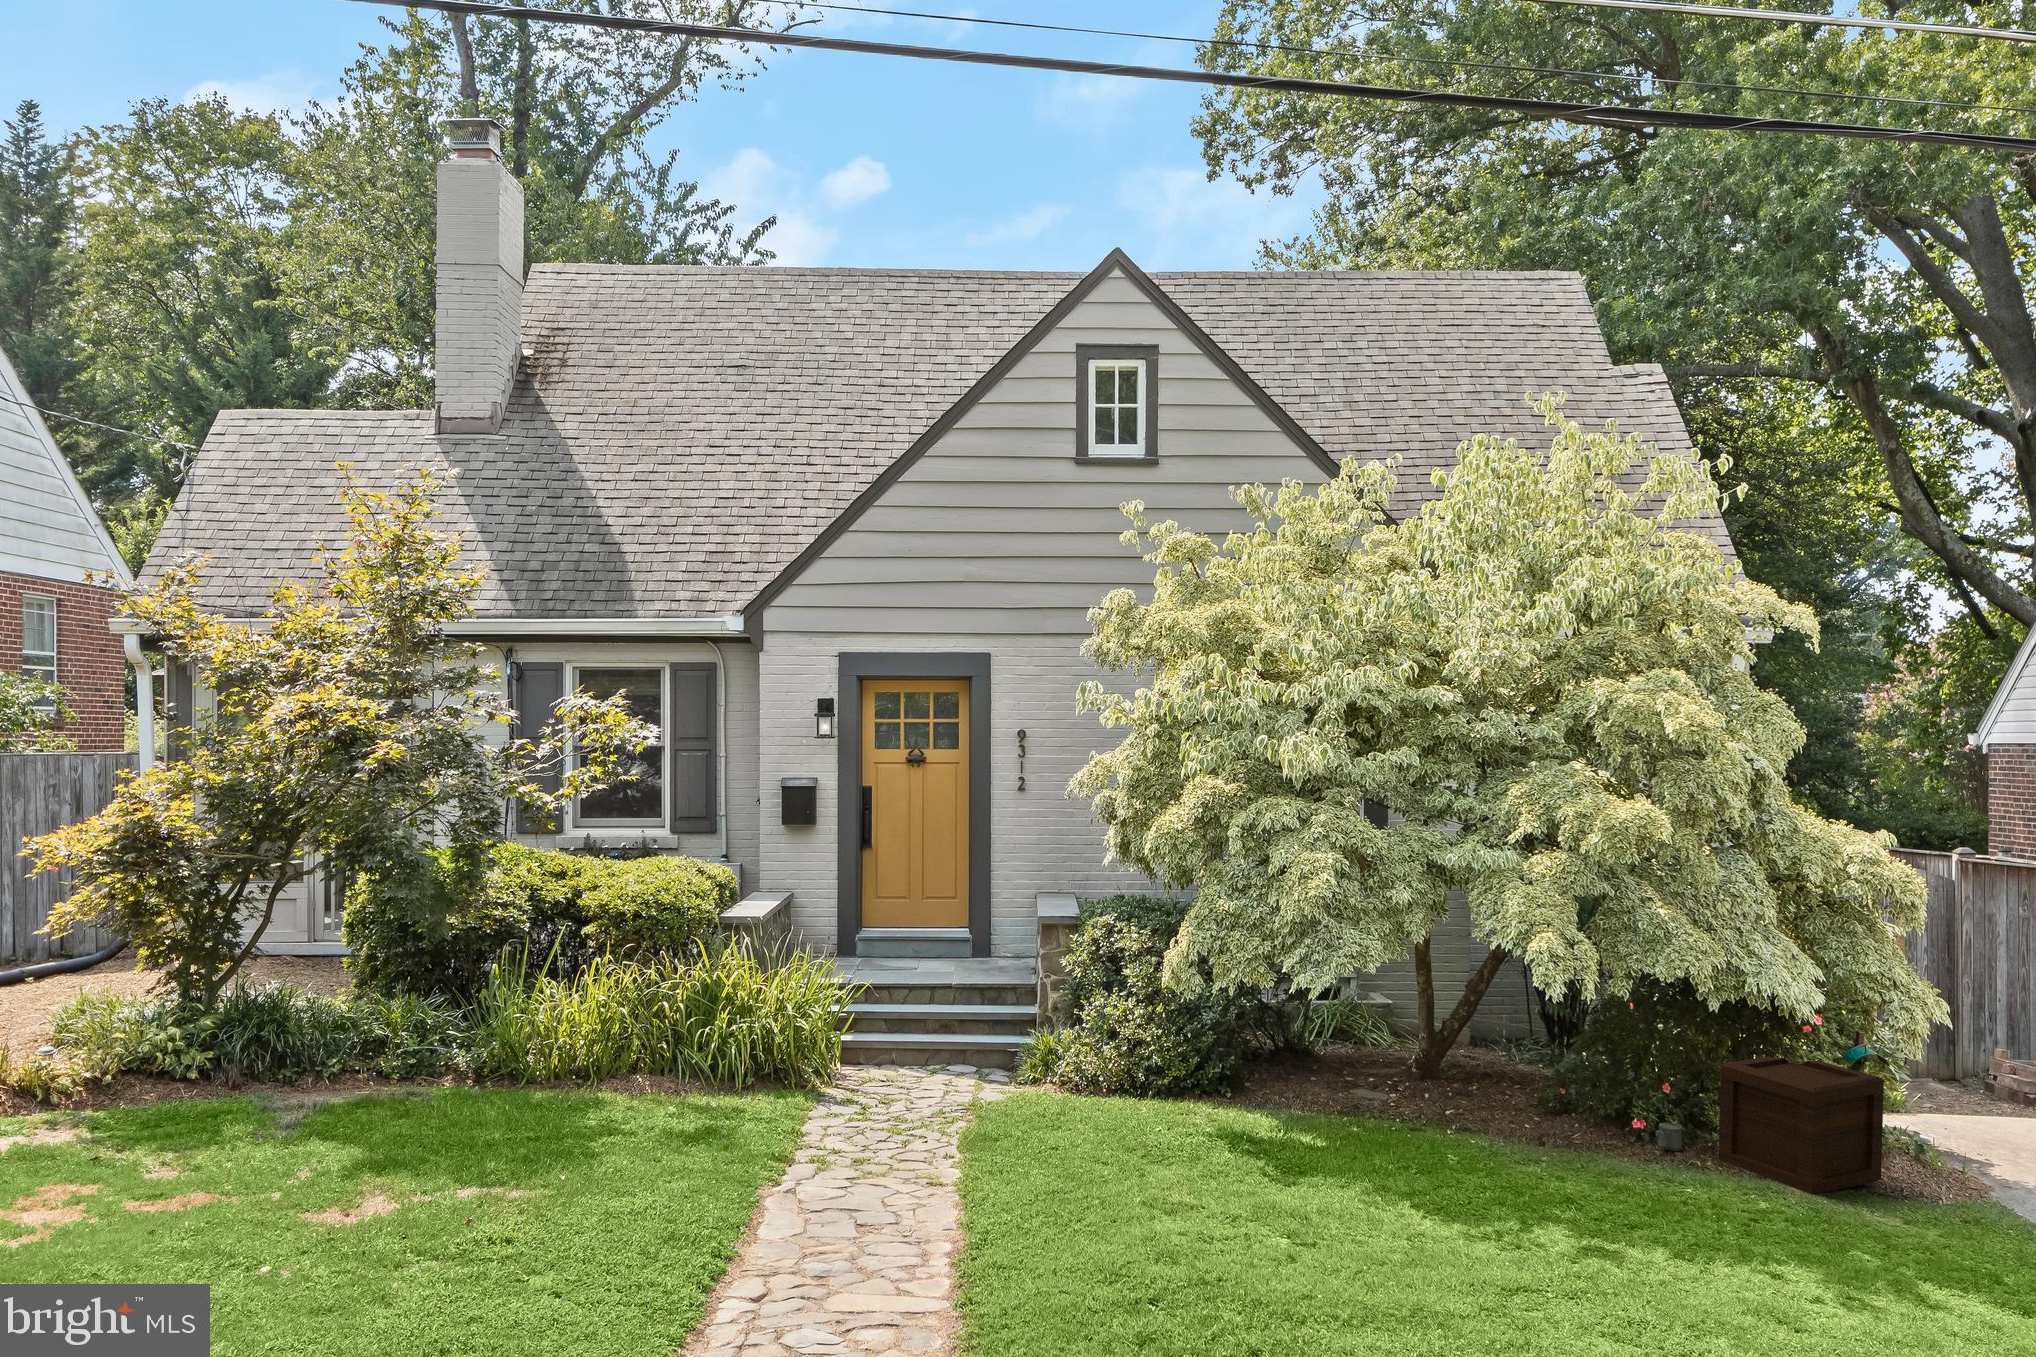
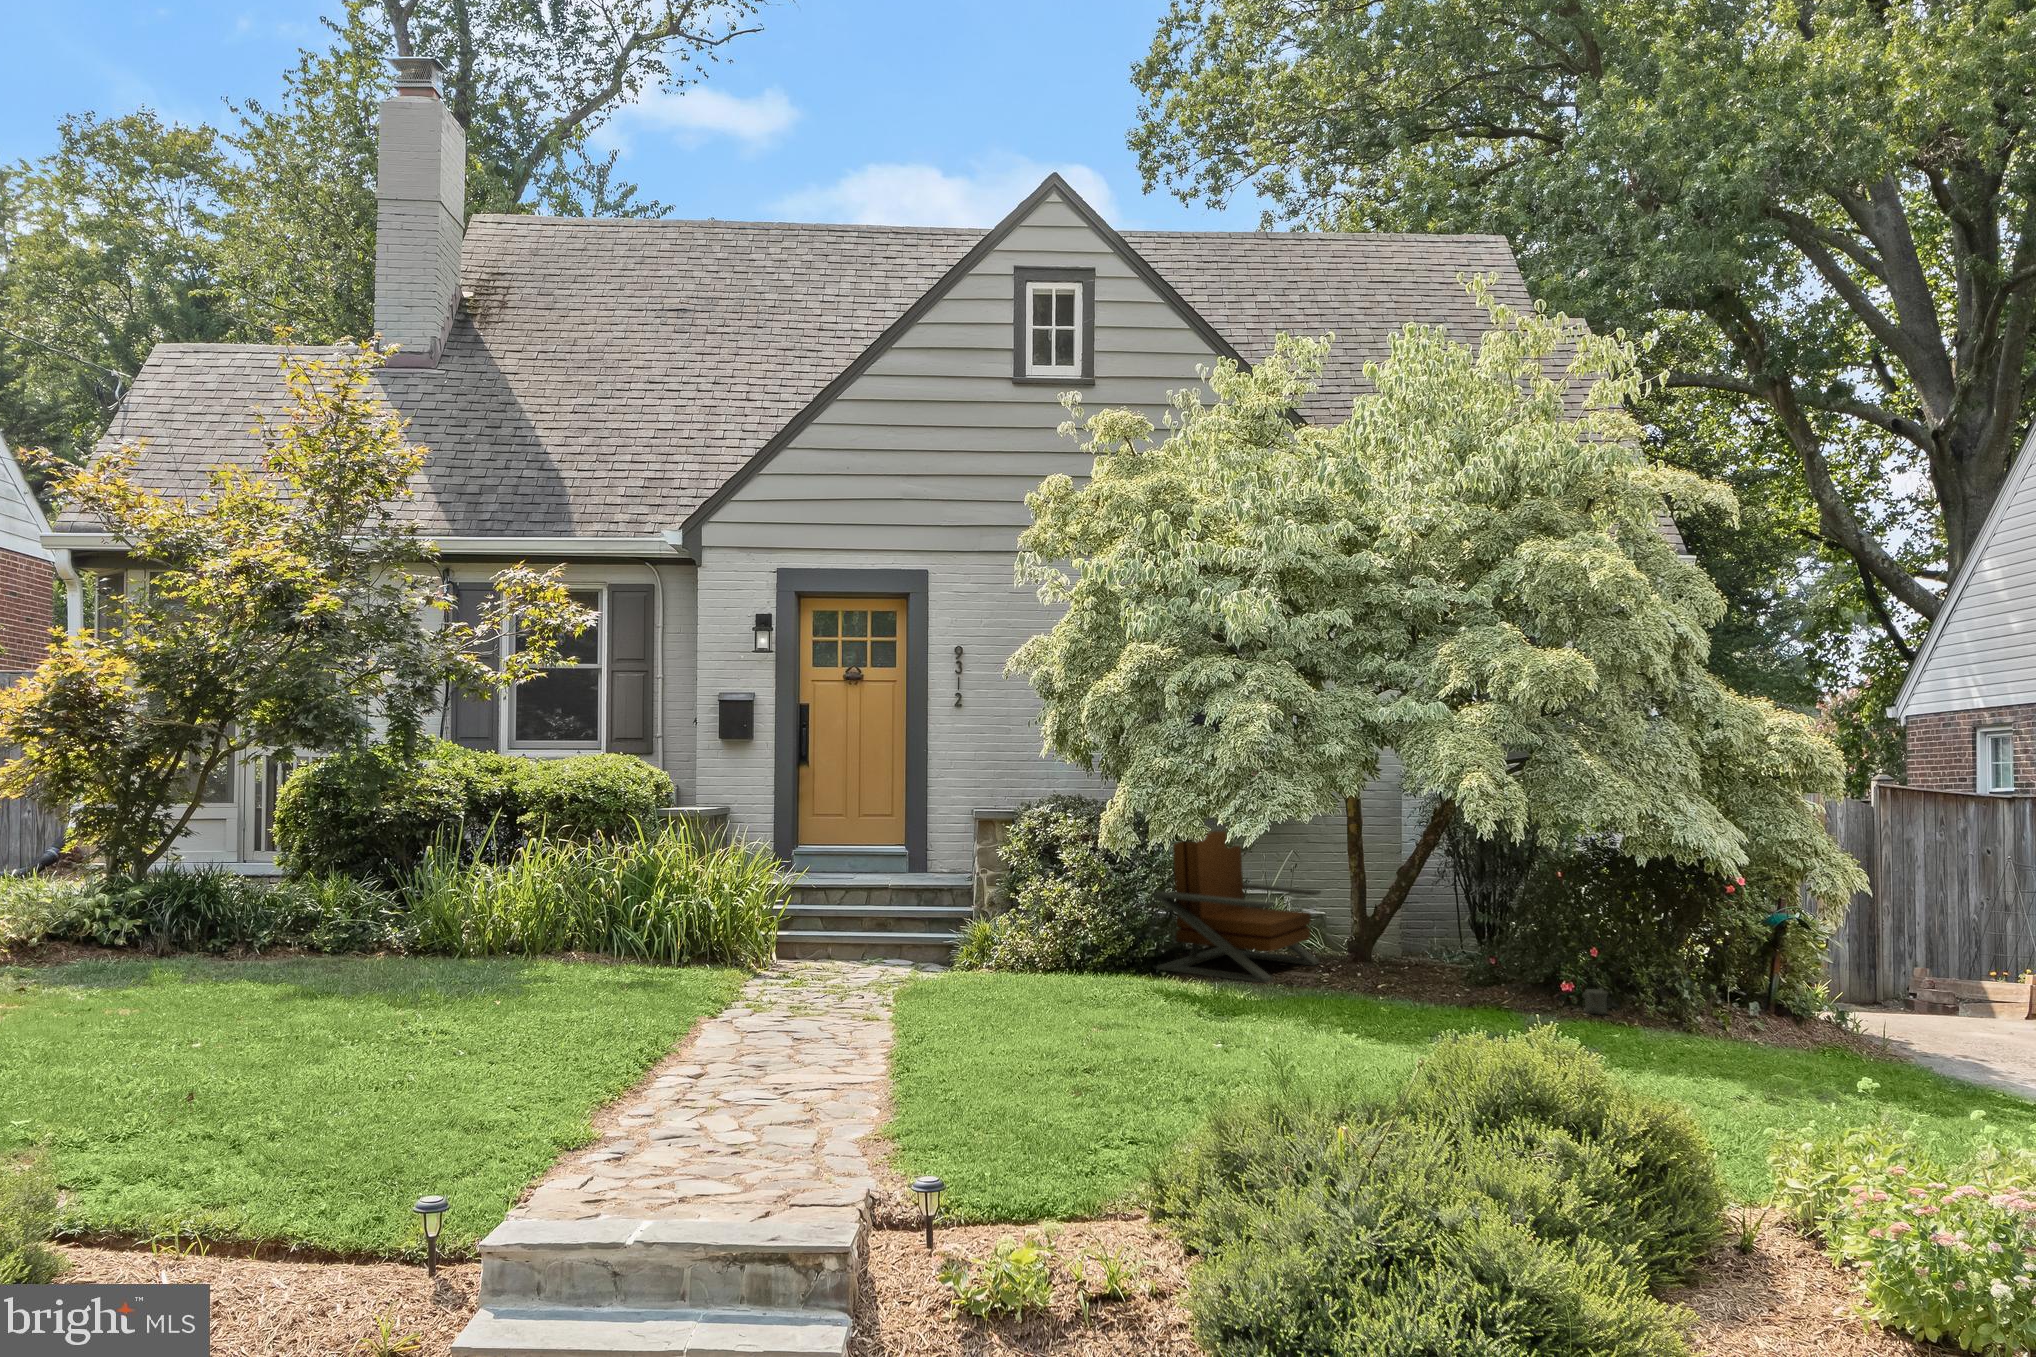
lounge chair: none [1219,941,1389,1113] -> present [1154,830,1321,983]
wooden crate: present [1719,1057,1884,1194] -> none [1643,922,1803,1048]

